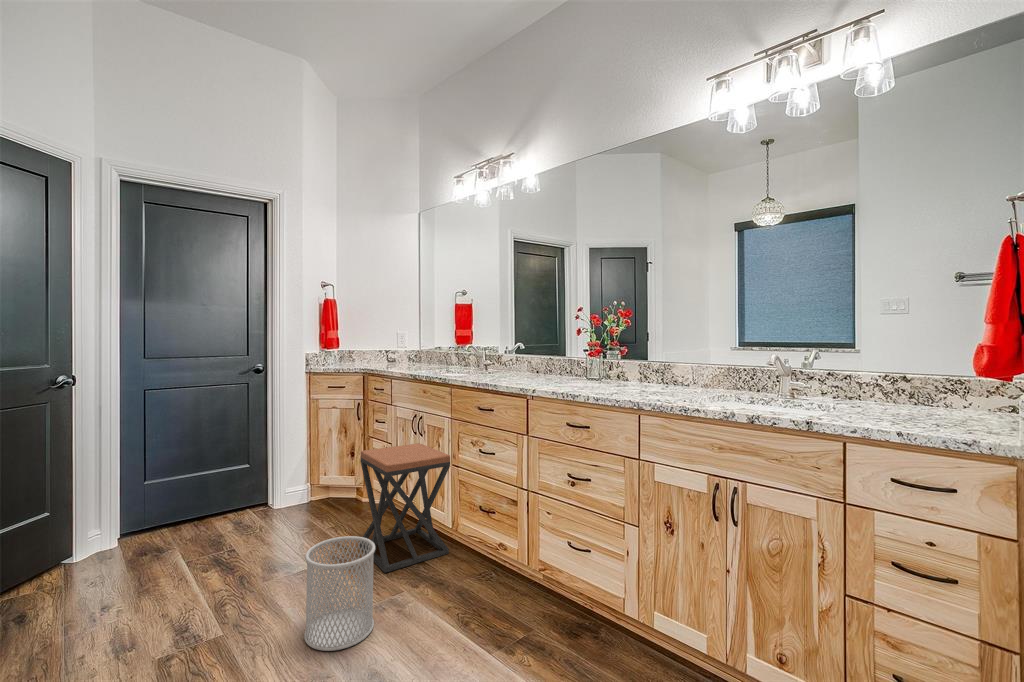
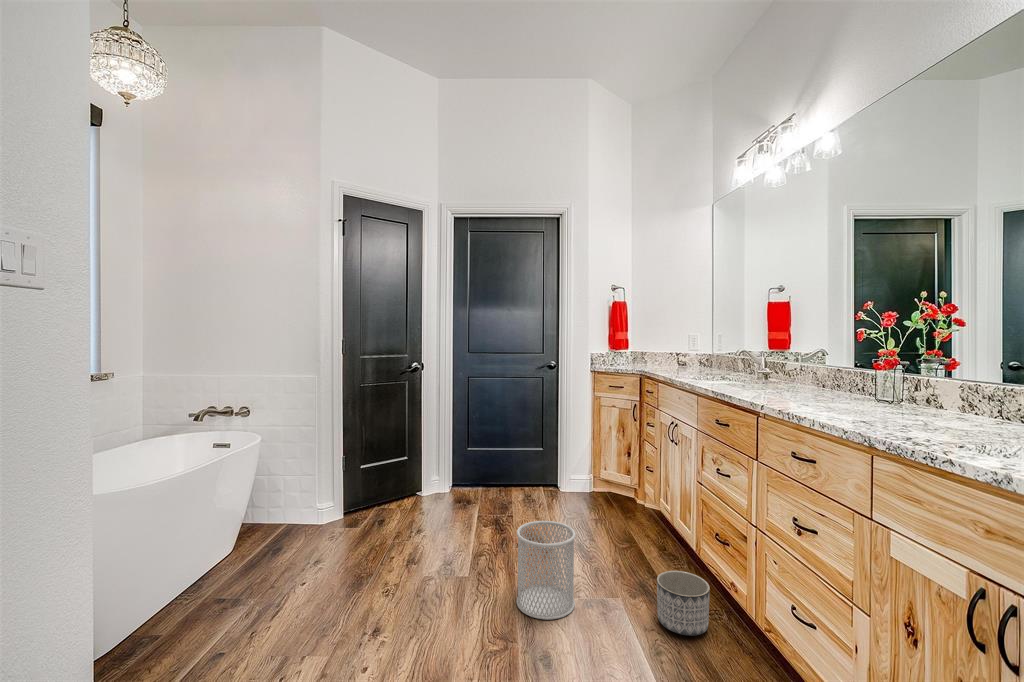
stool: present [359,443,450,573] -> none [606,450,686,577]
planter: none [451,545,496,601] -> present [657,571,710,636]

